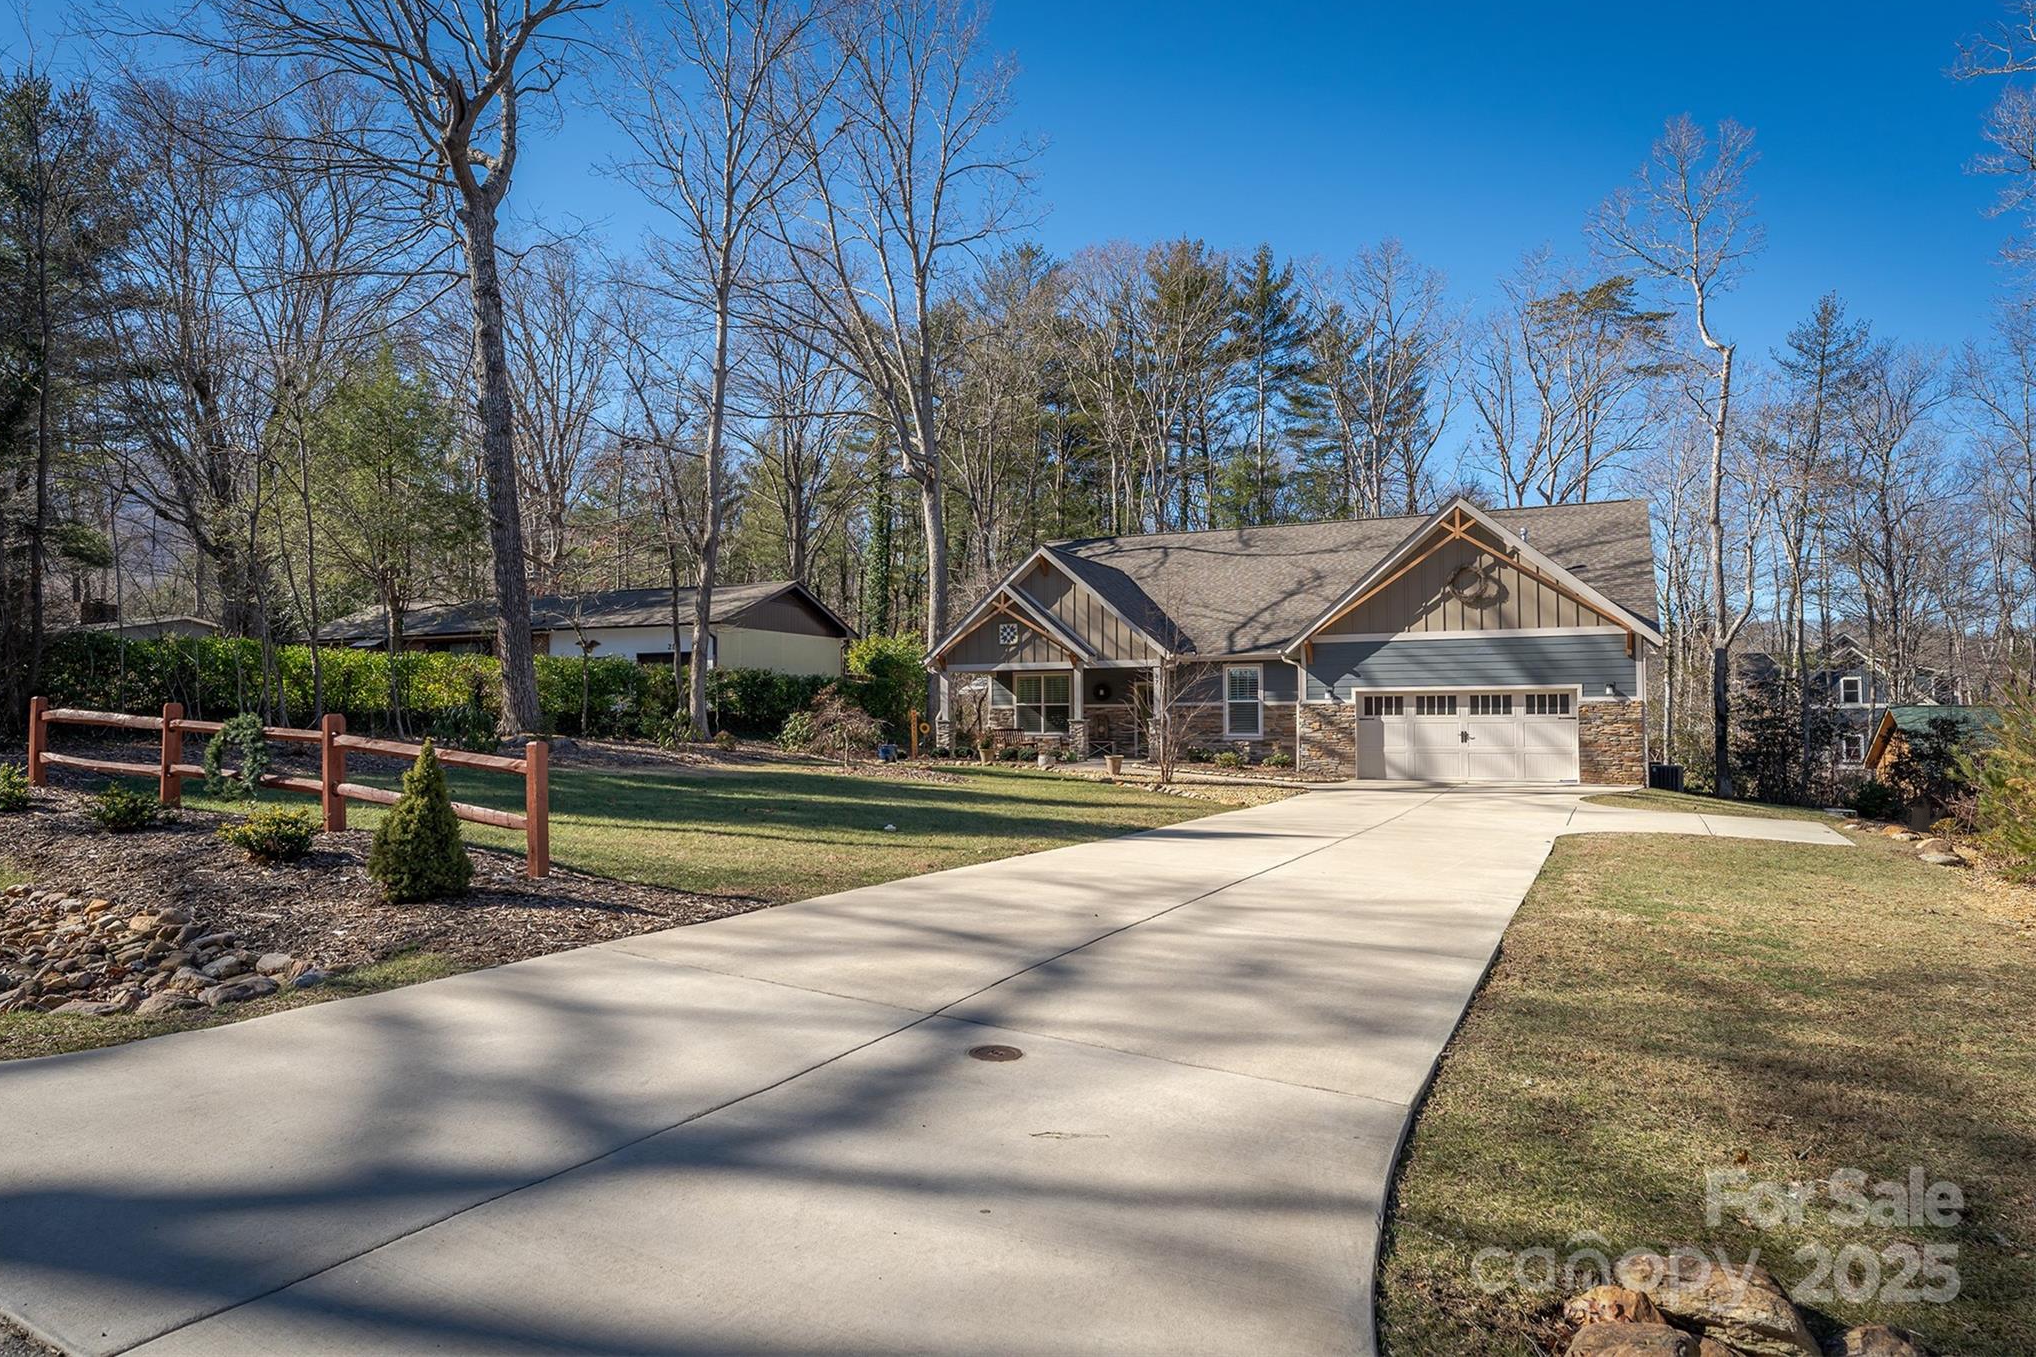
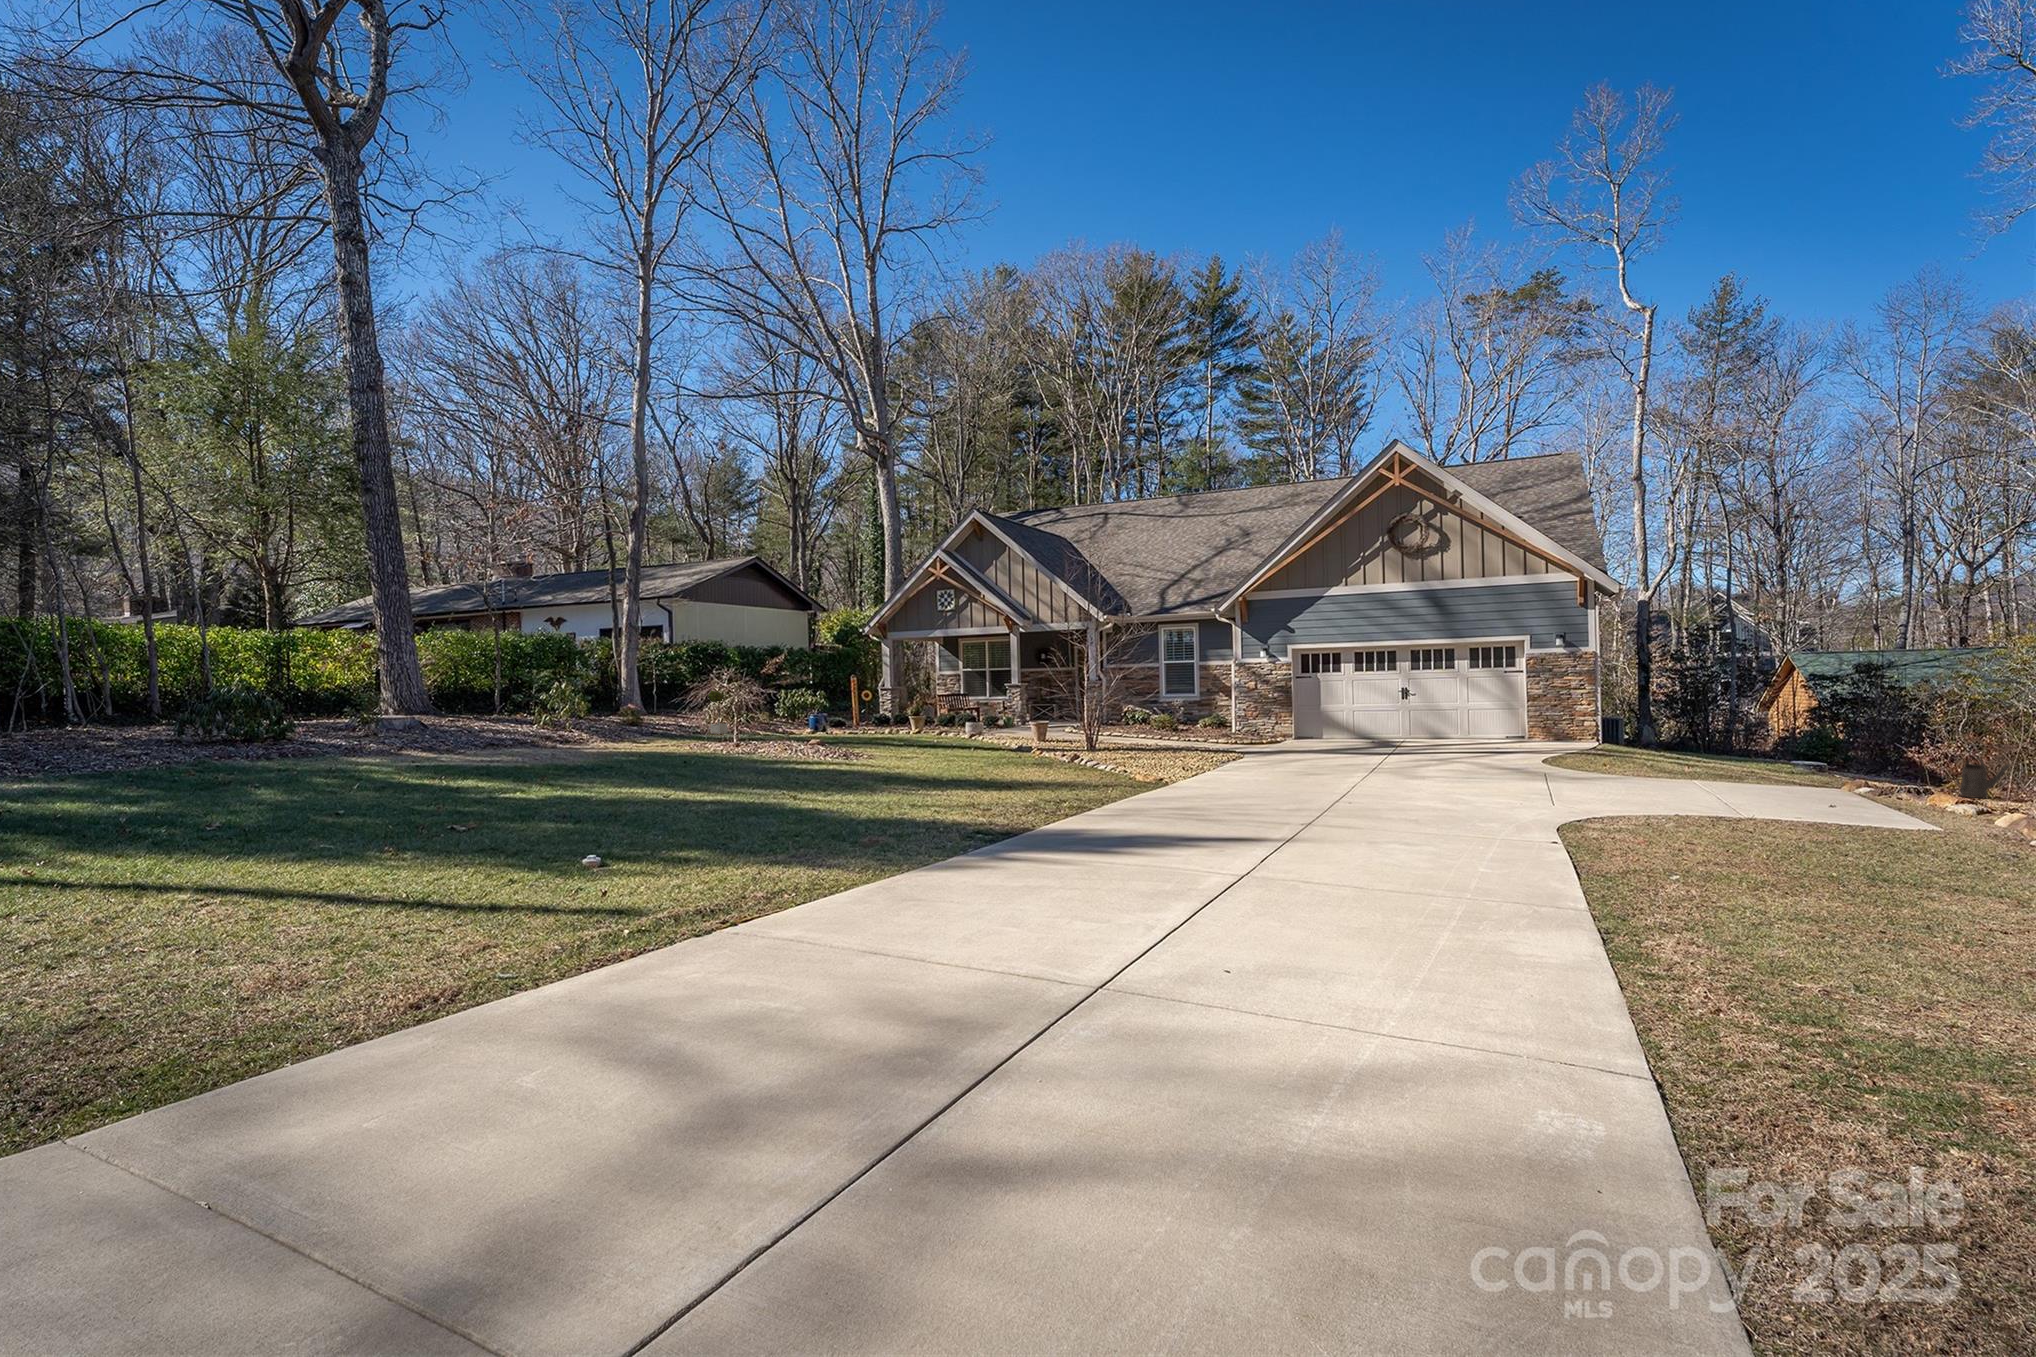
potted tree: none [795,723,812,766] -> present [708,690,728,734]

